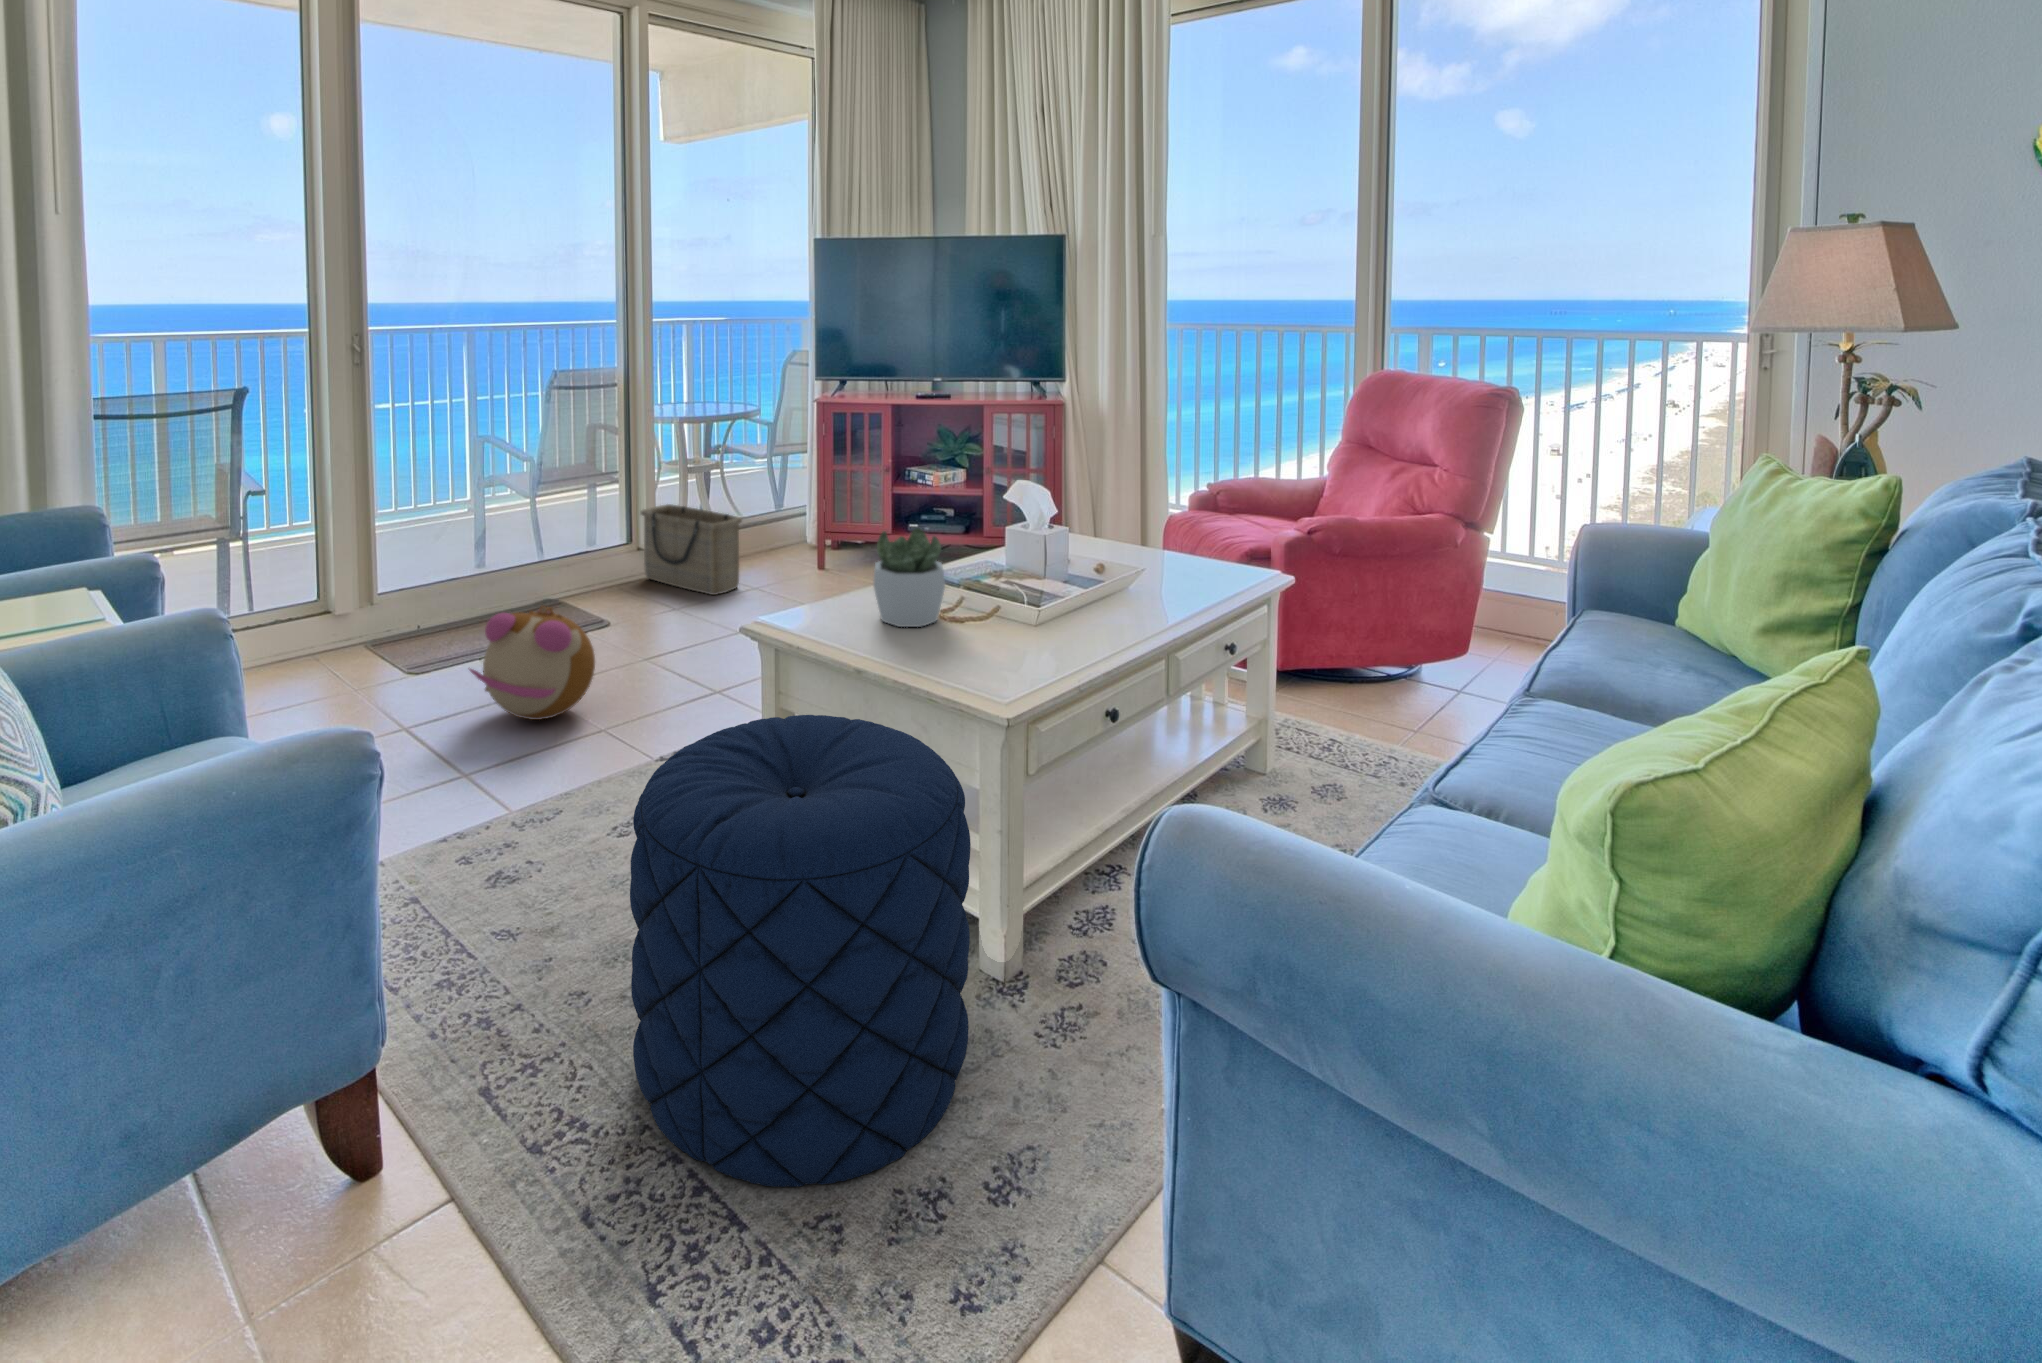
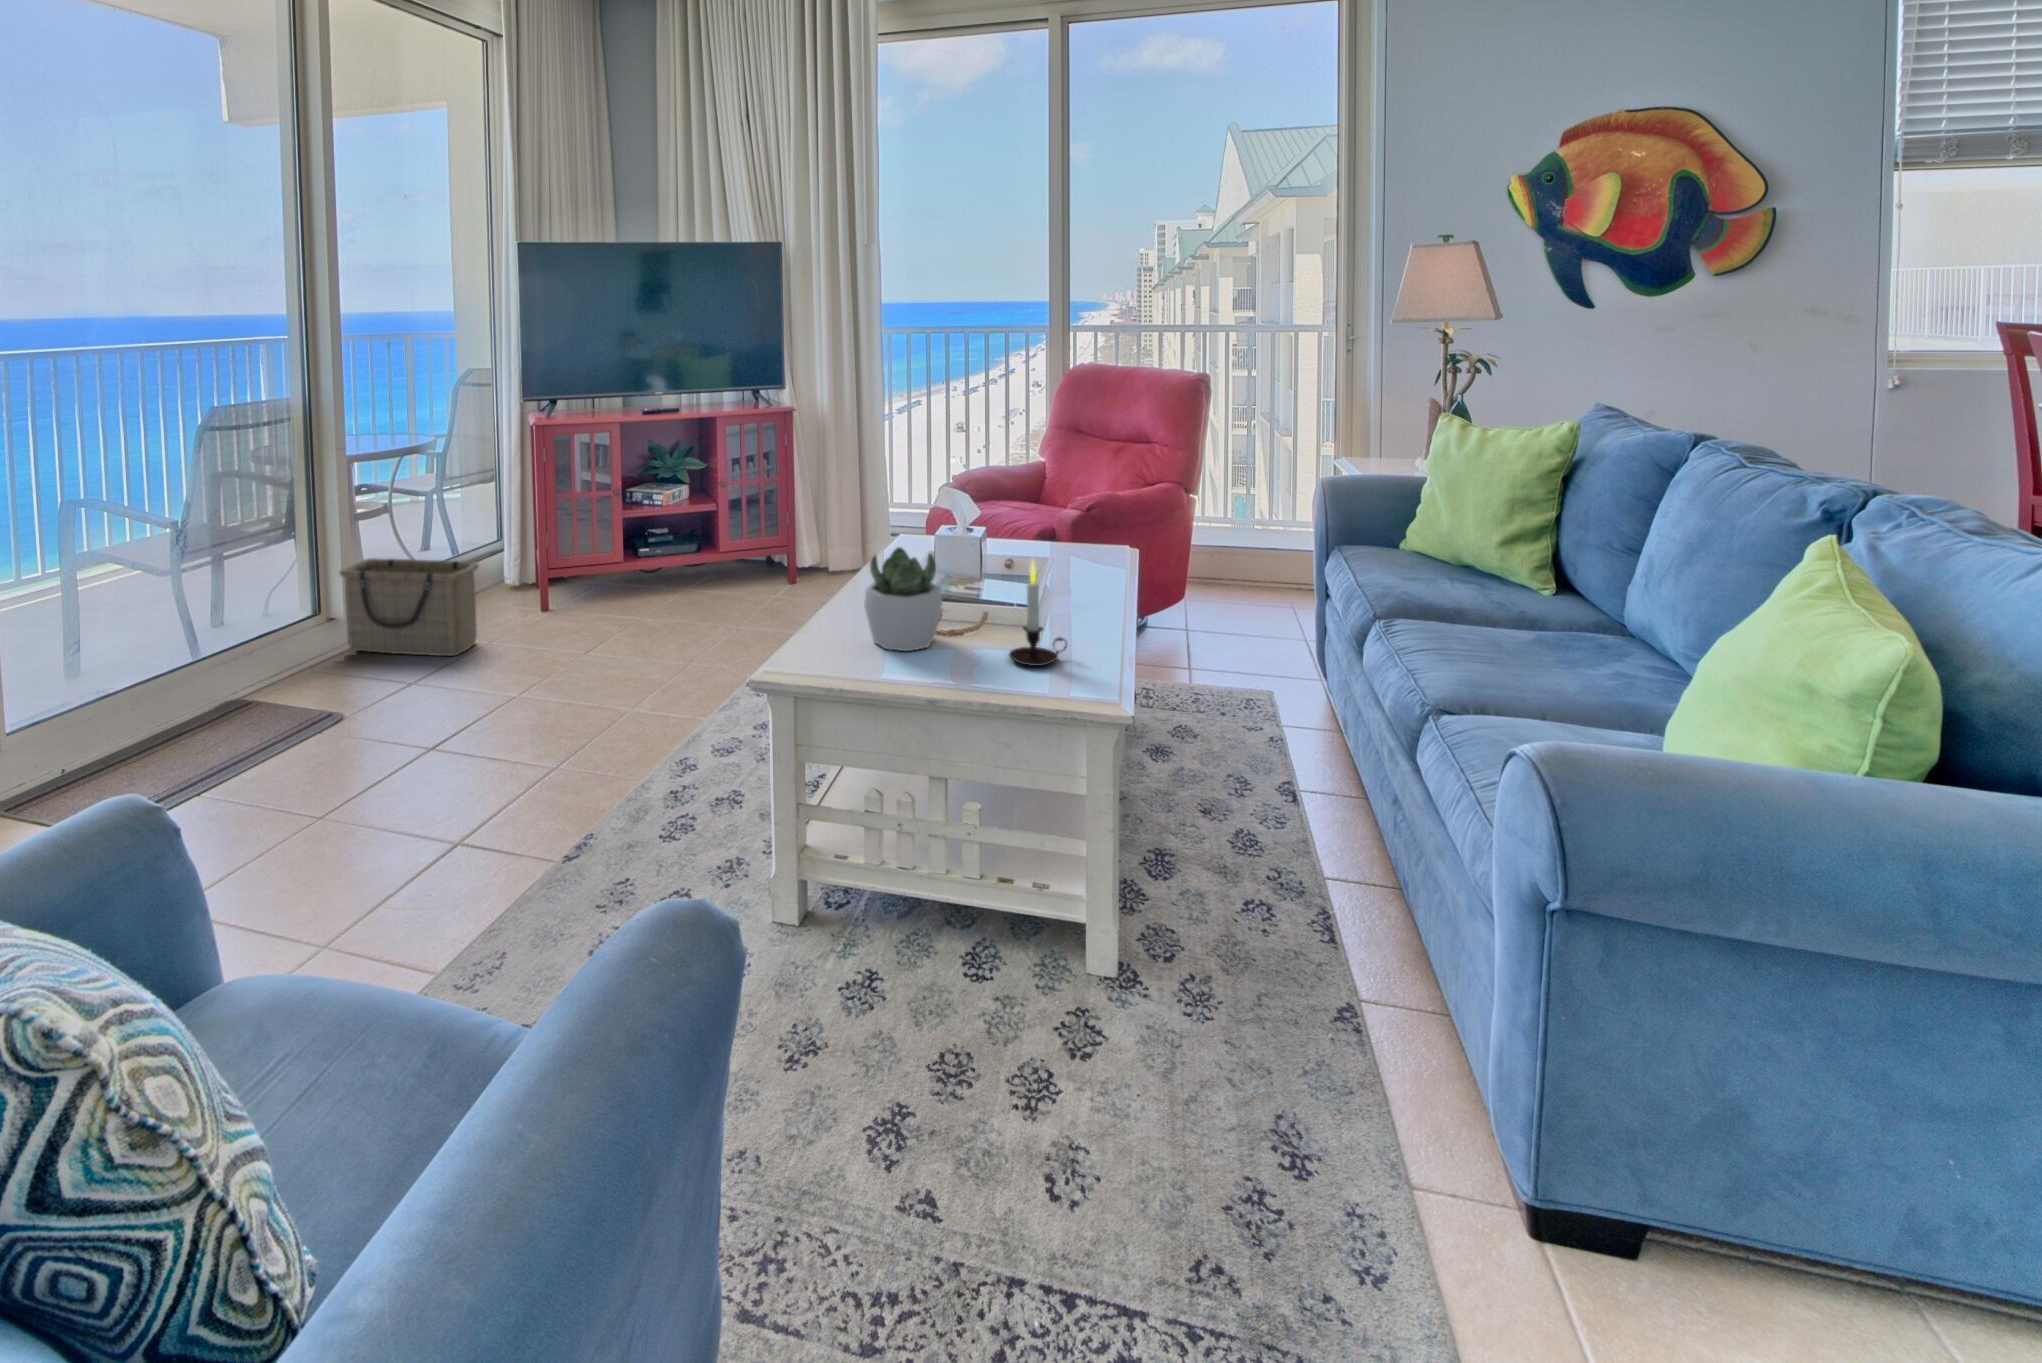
candle: none [977,550,1040,660] -> present [1009,561,1067,666]
plush toy: present [470,606,595,720] -> none [283,703,439,850]
pouf: present [630,715,971,1187] -> none [854,753,1223,1274]

